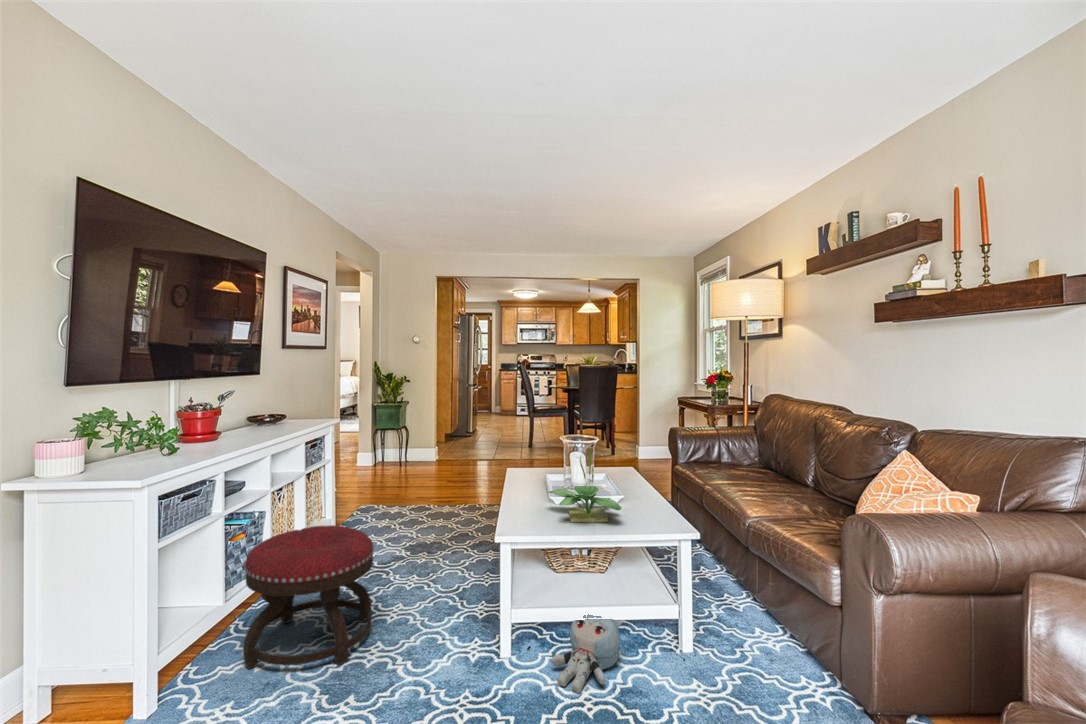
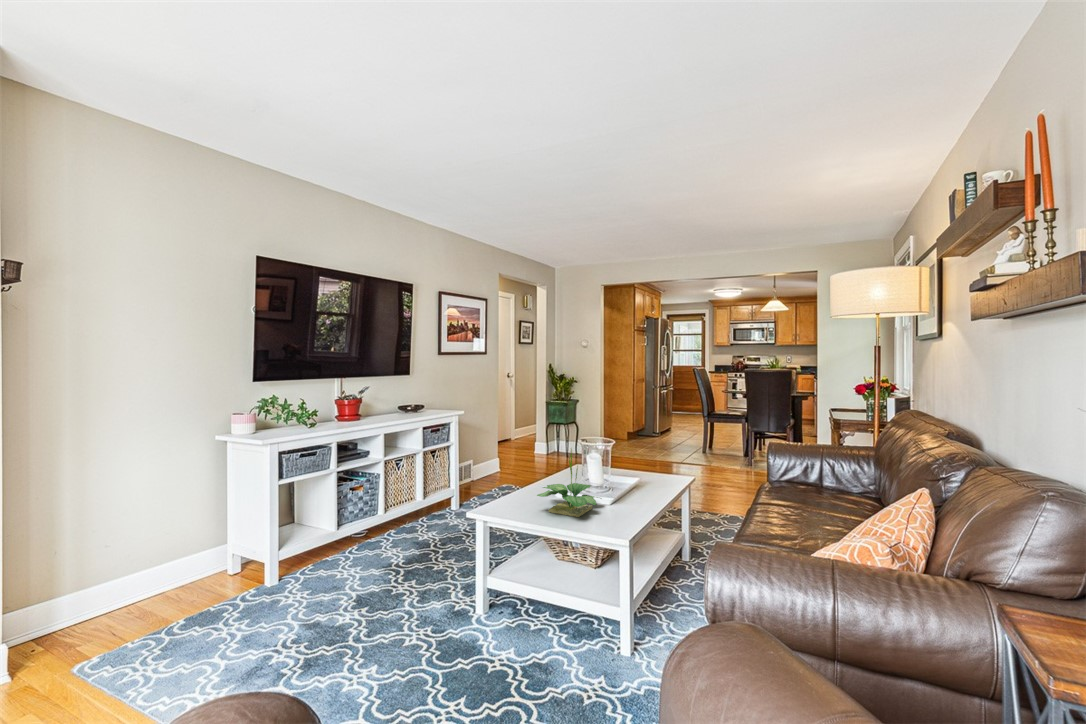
ottoman: present [243,525,374,669] -> none [334,489,428,588]
plush toy: present [552,614,622,693] -> none [496,588,565,650]

